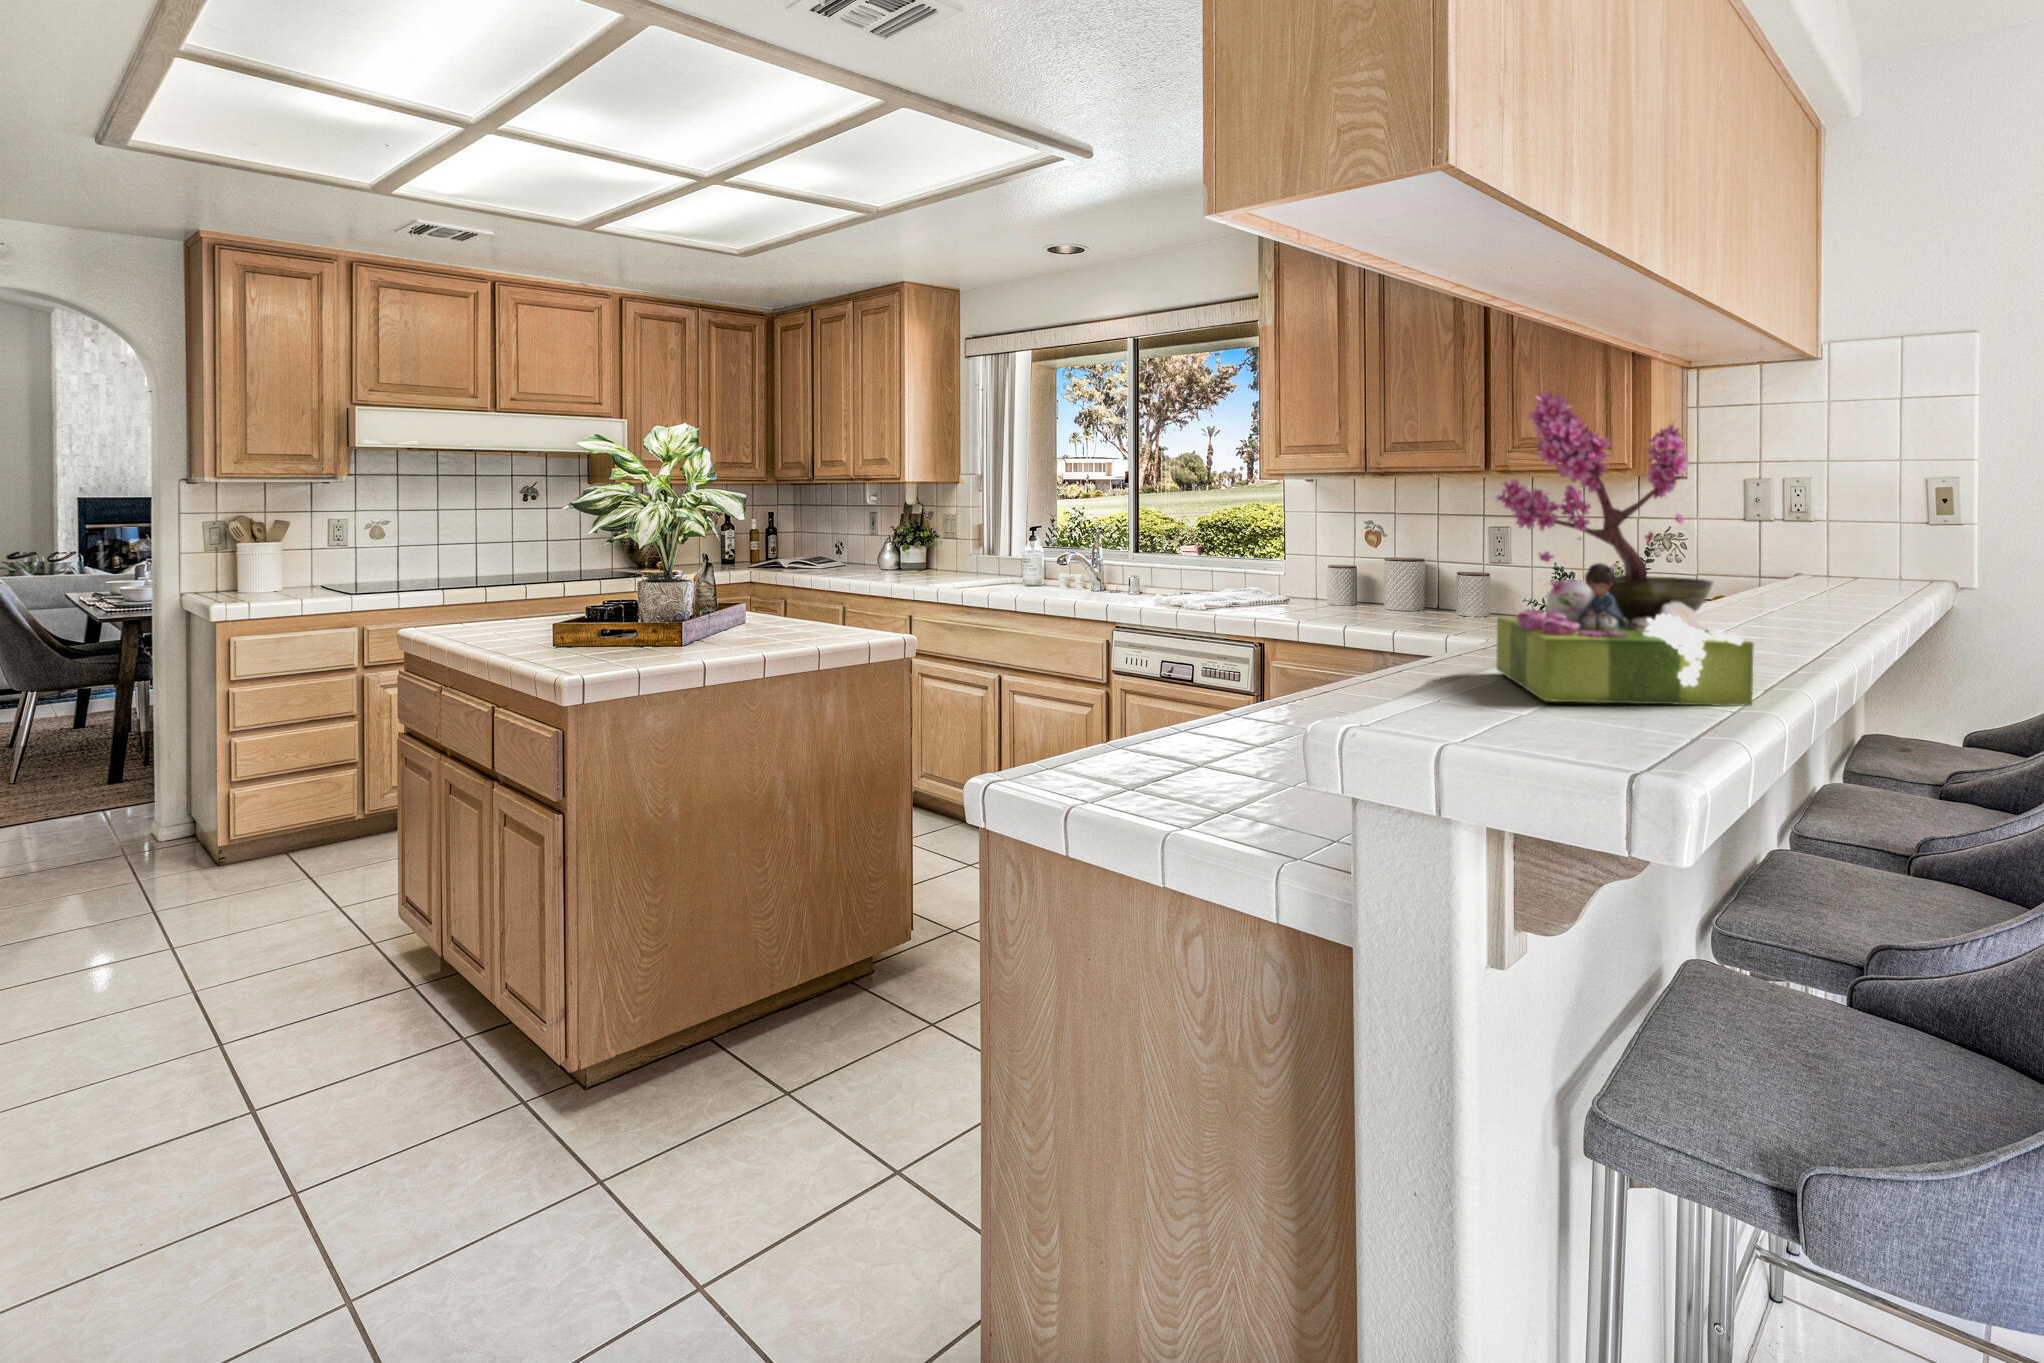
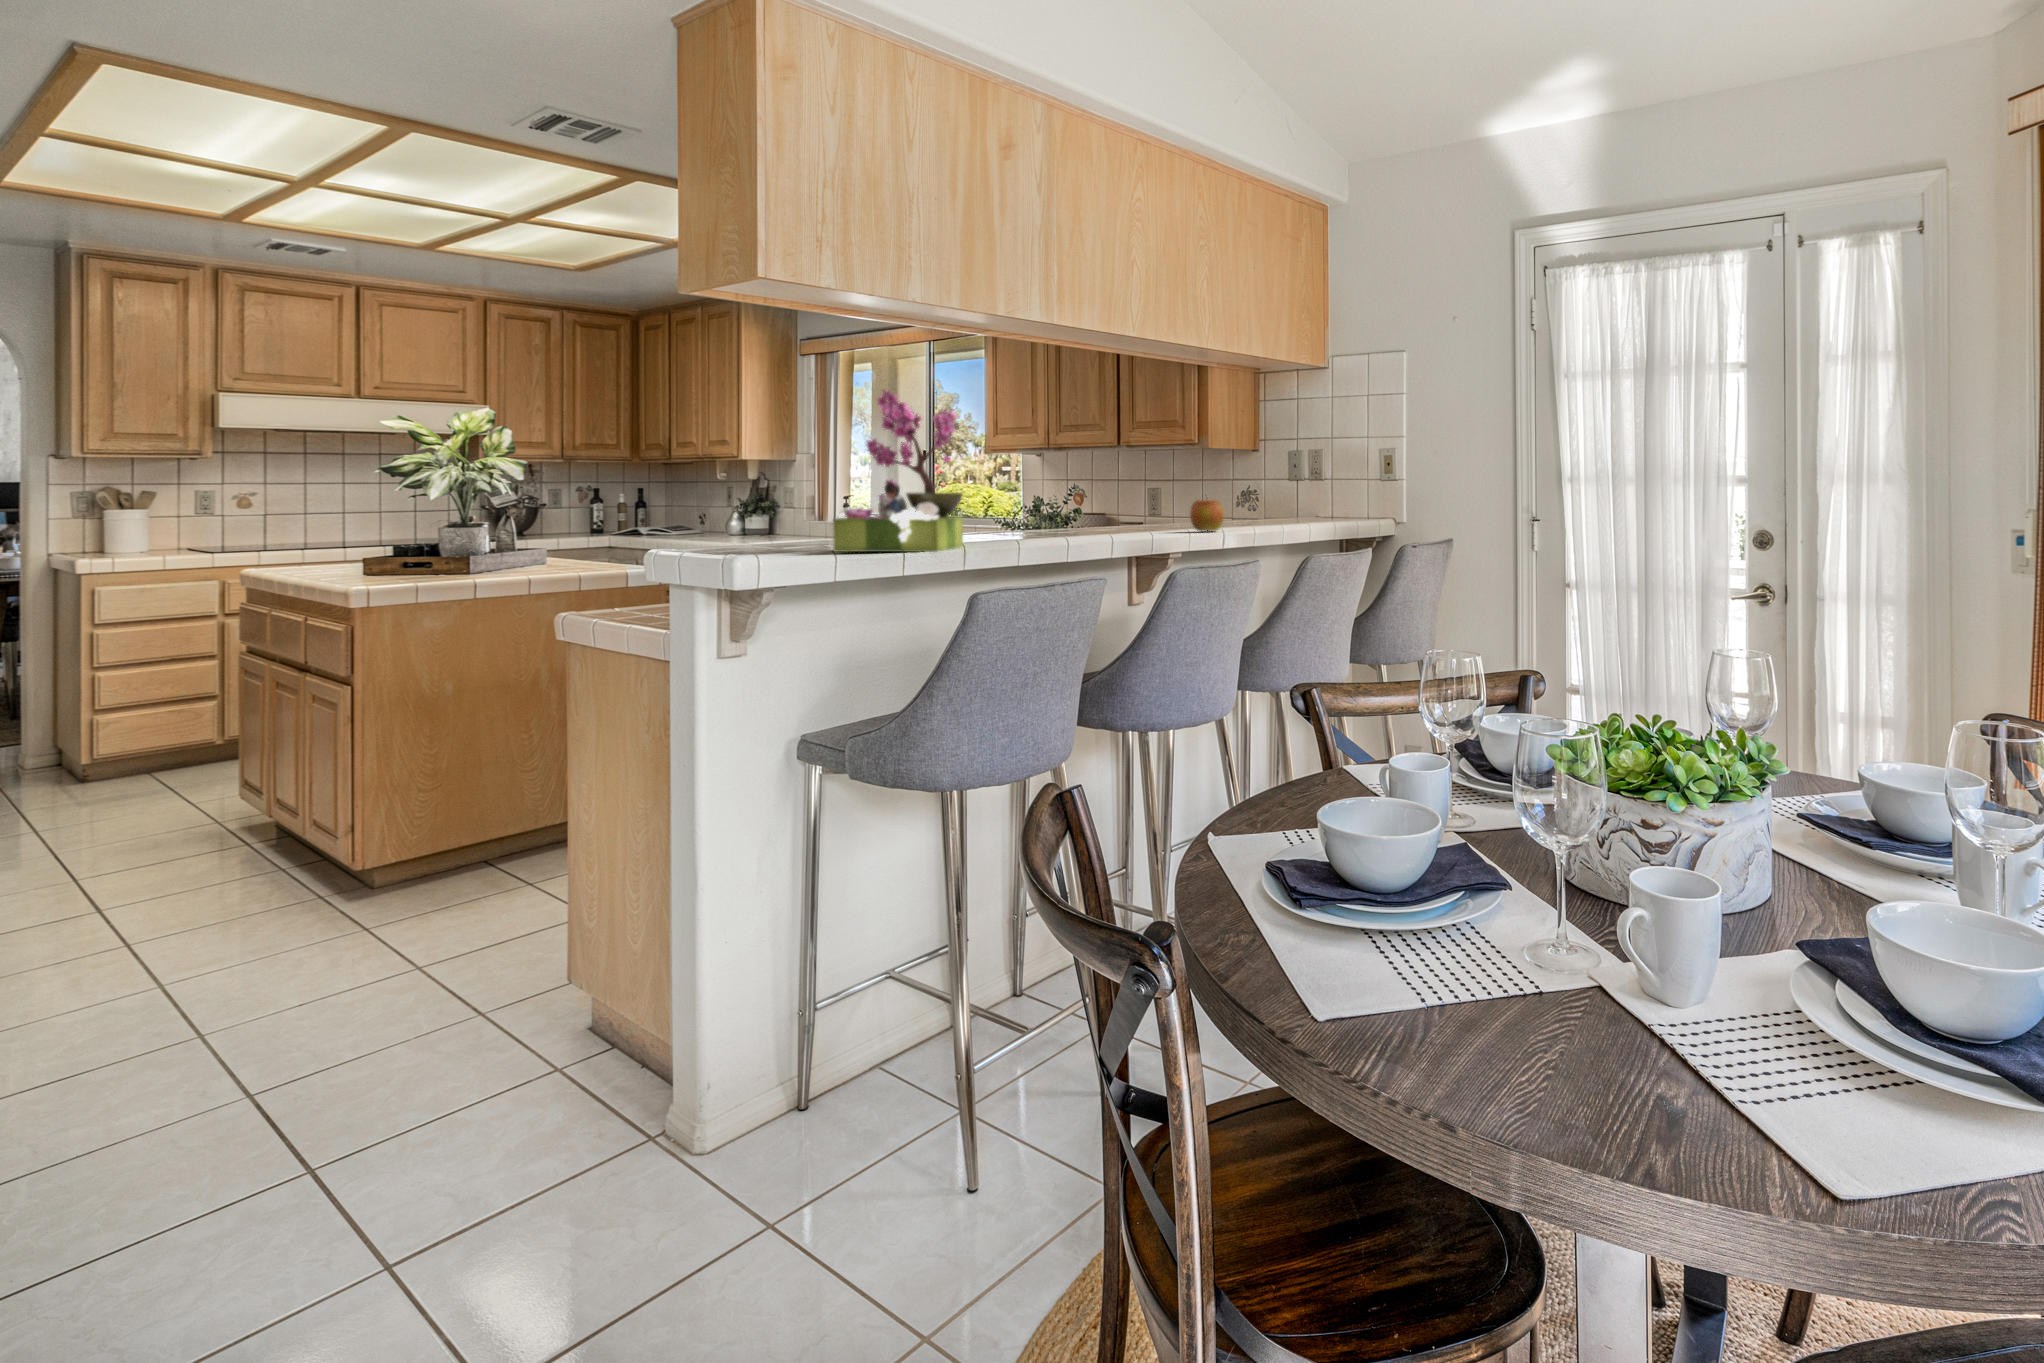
apple: none [1841,557,1908,618] -> present [1190,500,1224,531]

